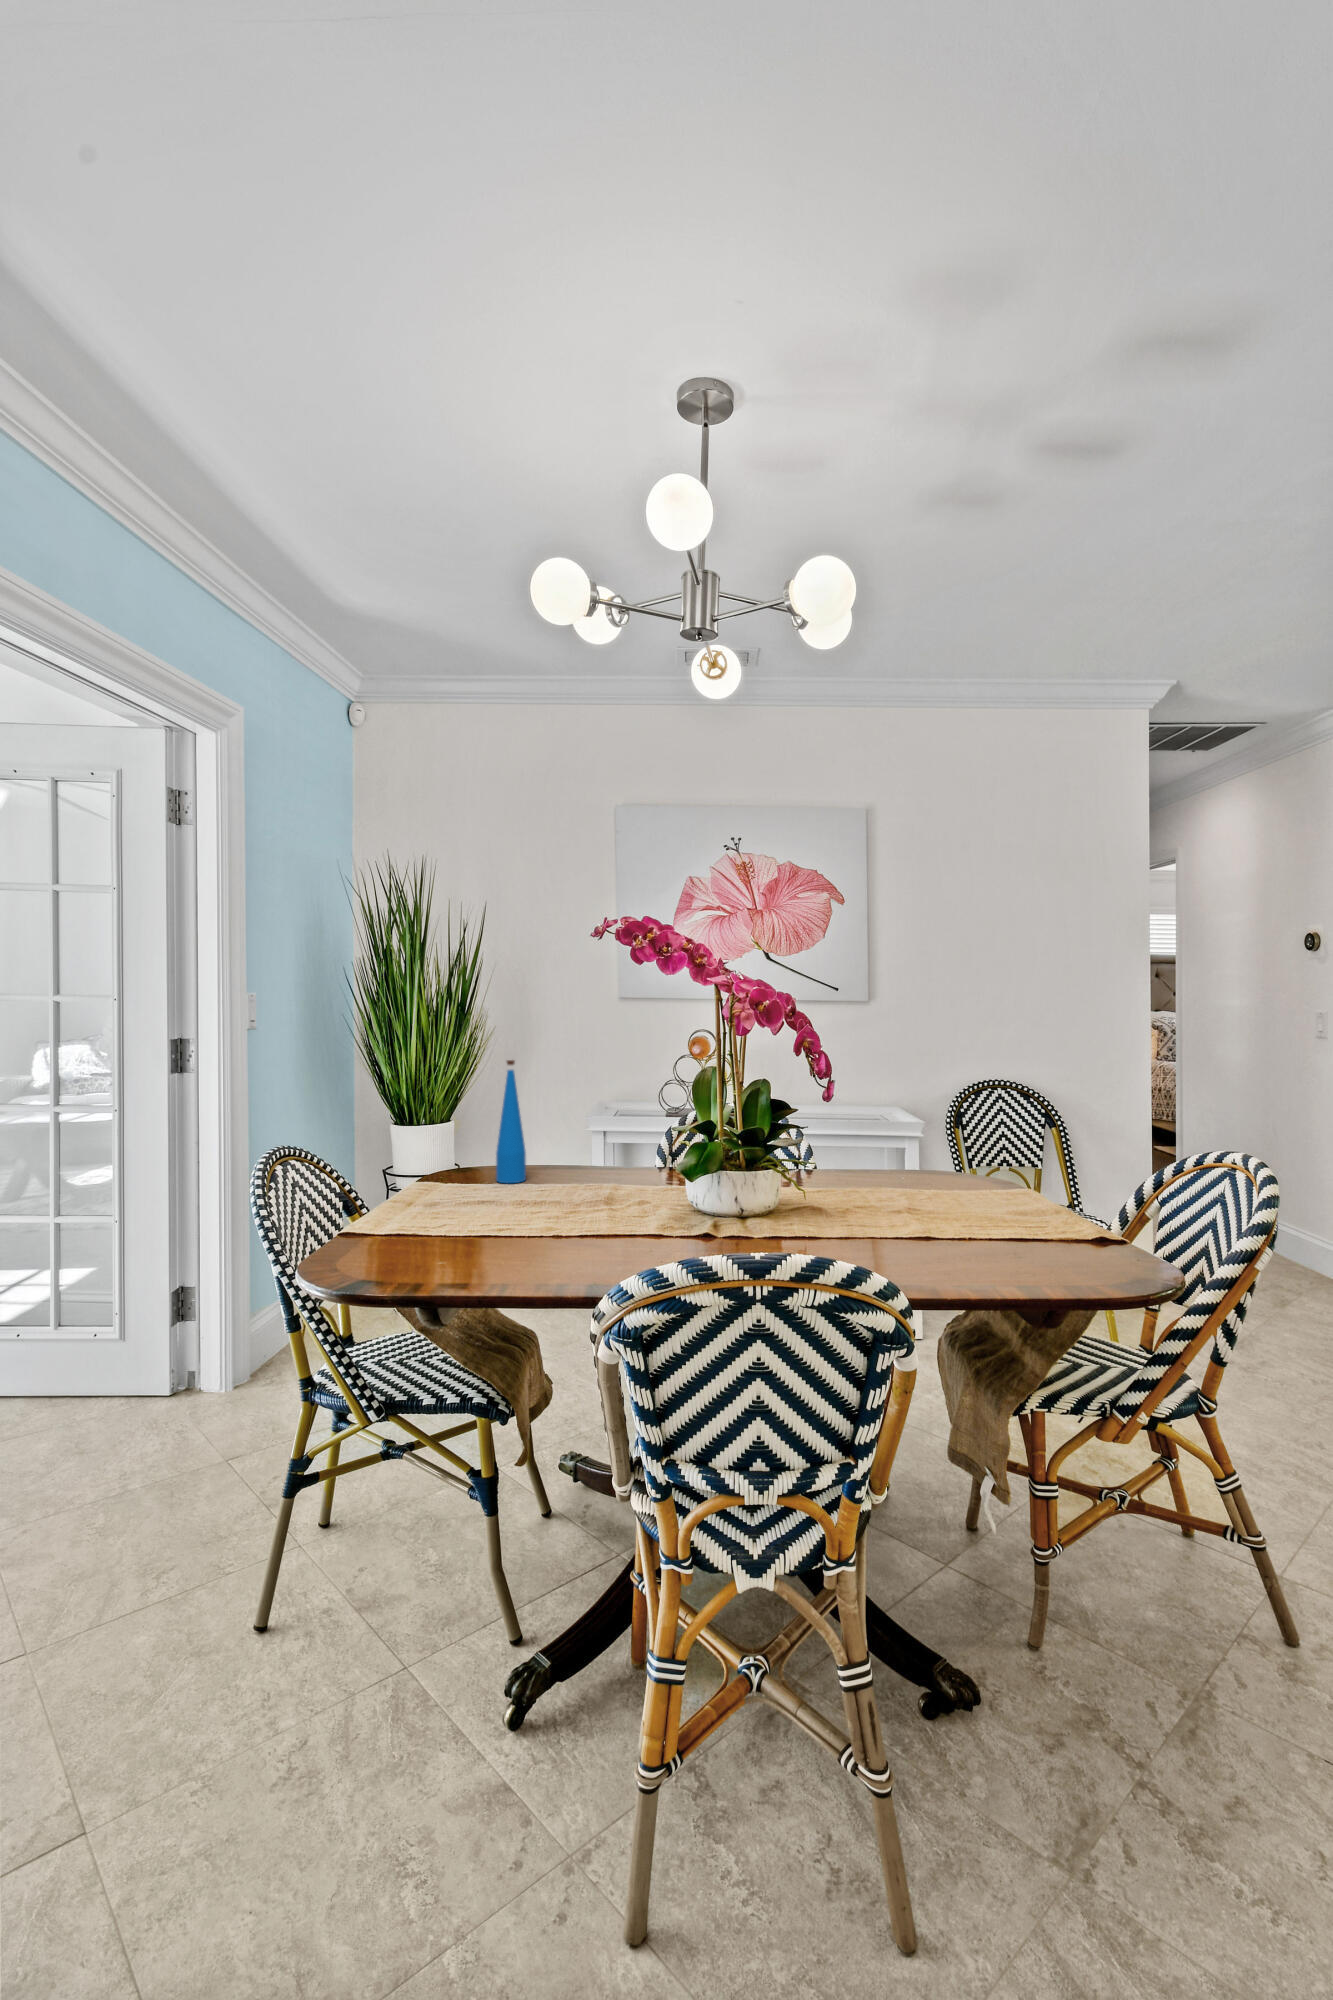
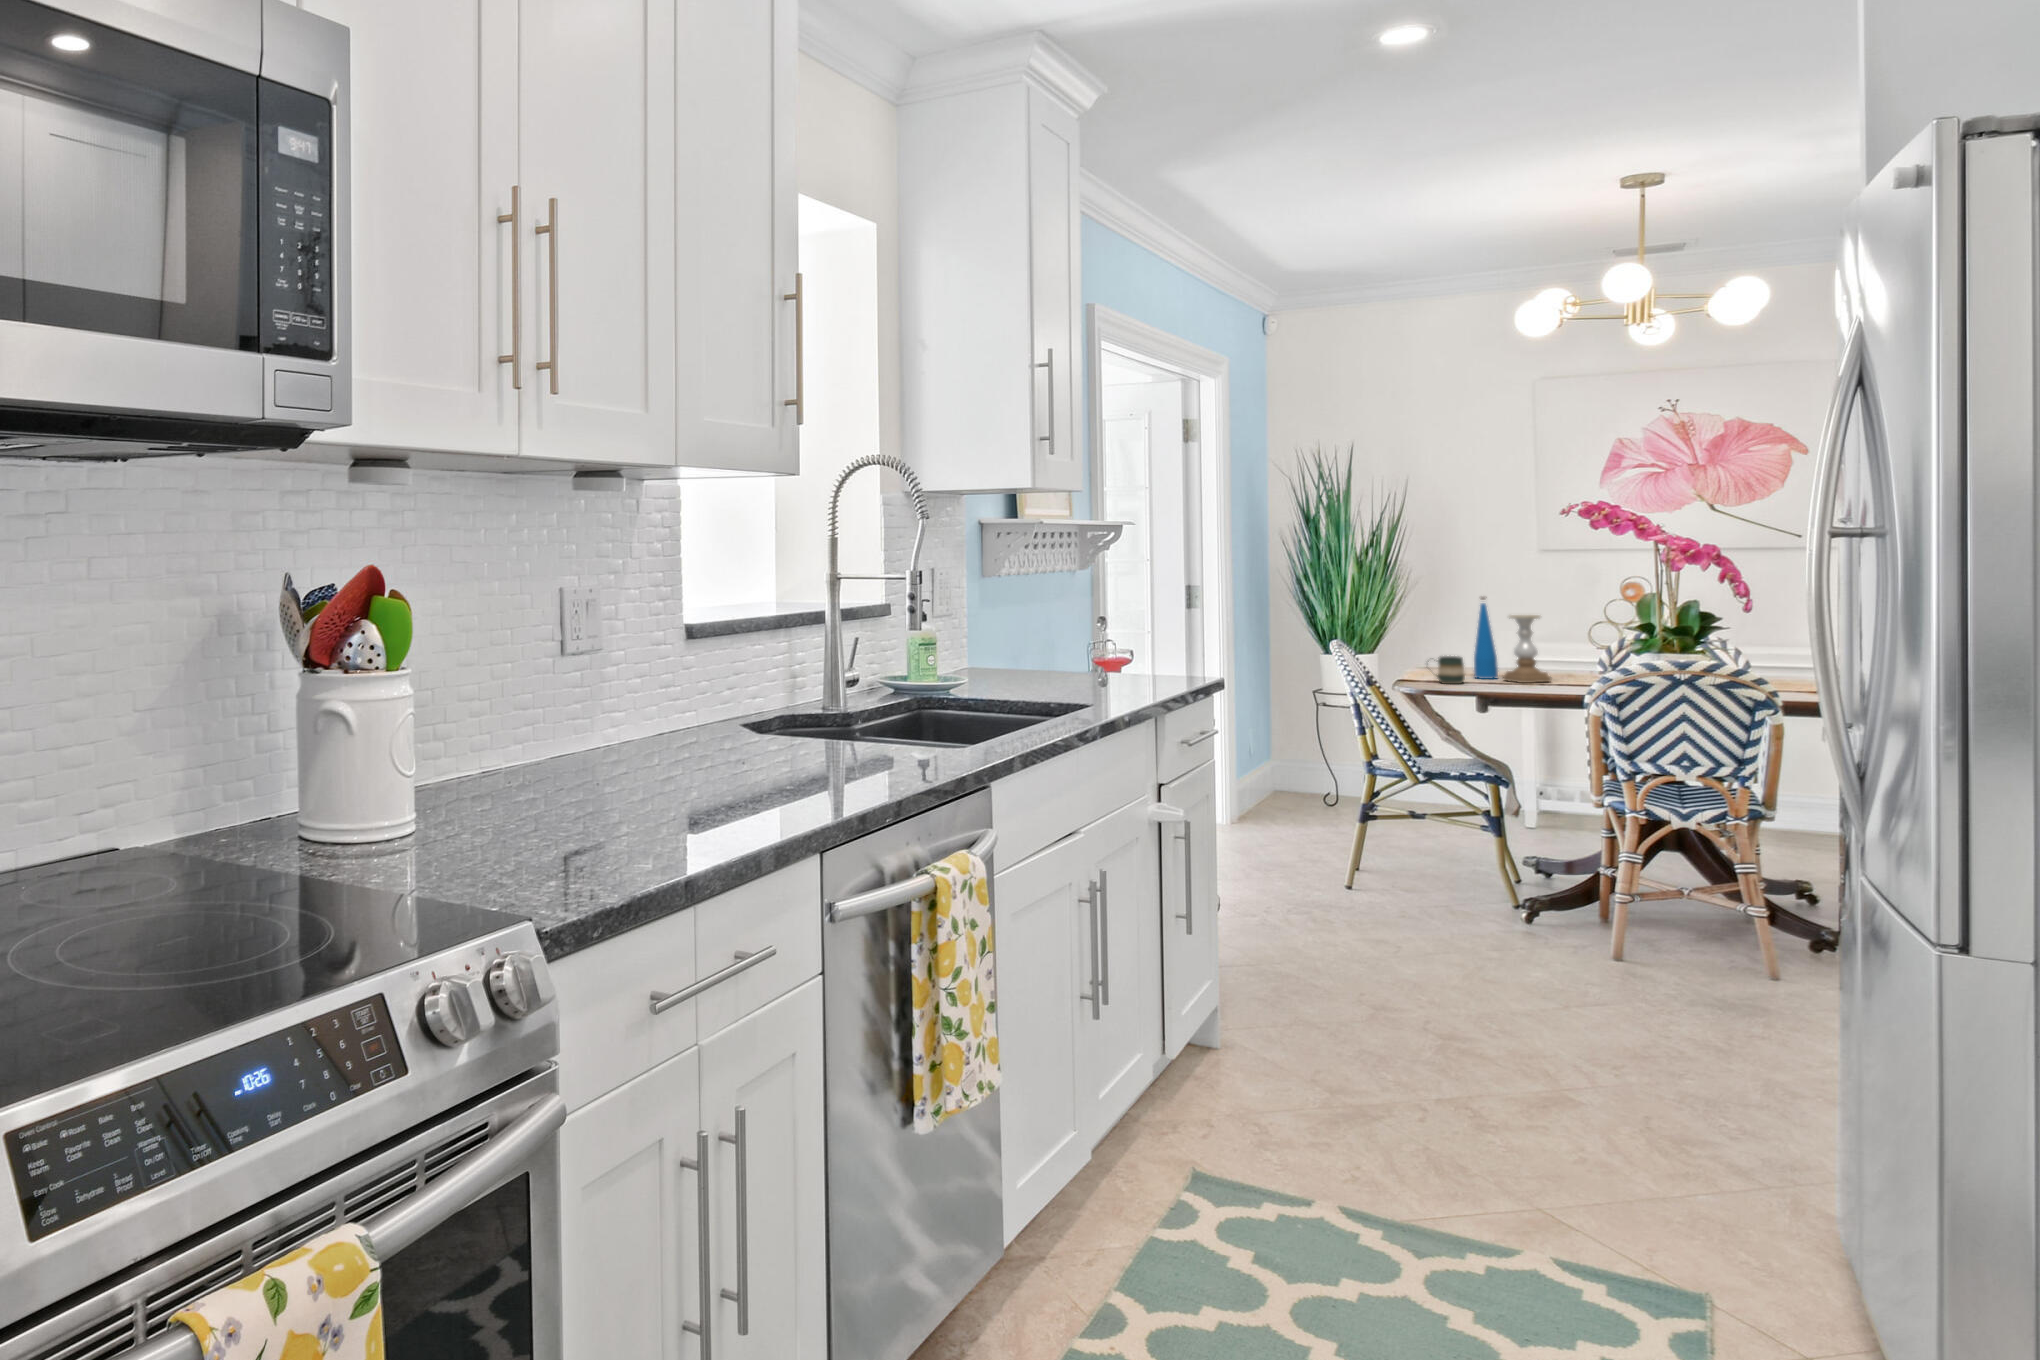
candle holder: none [526,1089,586,1197] -> present [1503,615,1551,683]
mug: none [413,1159,468,1208] -> present [1436,656,1465,684]

